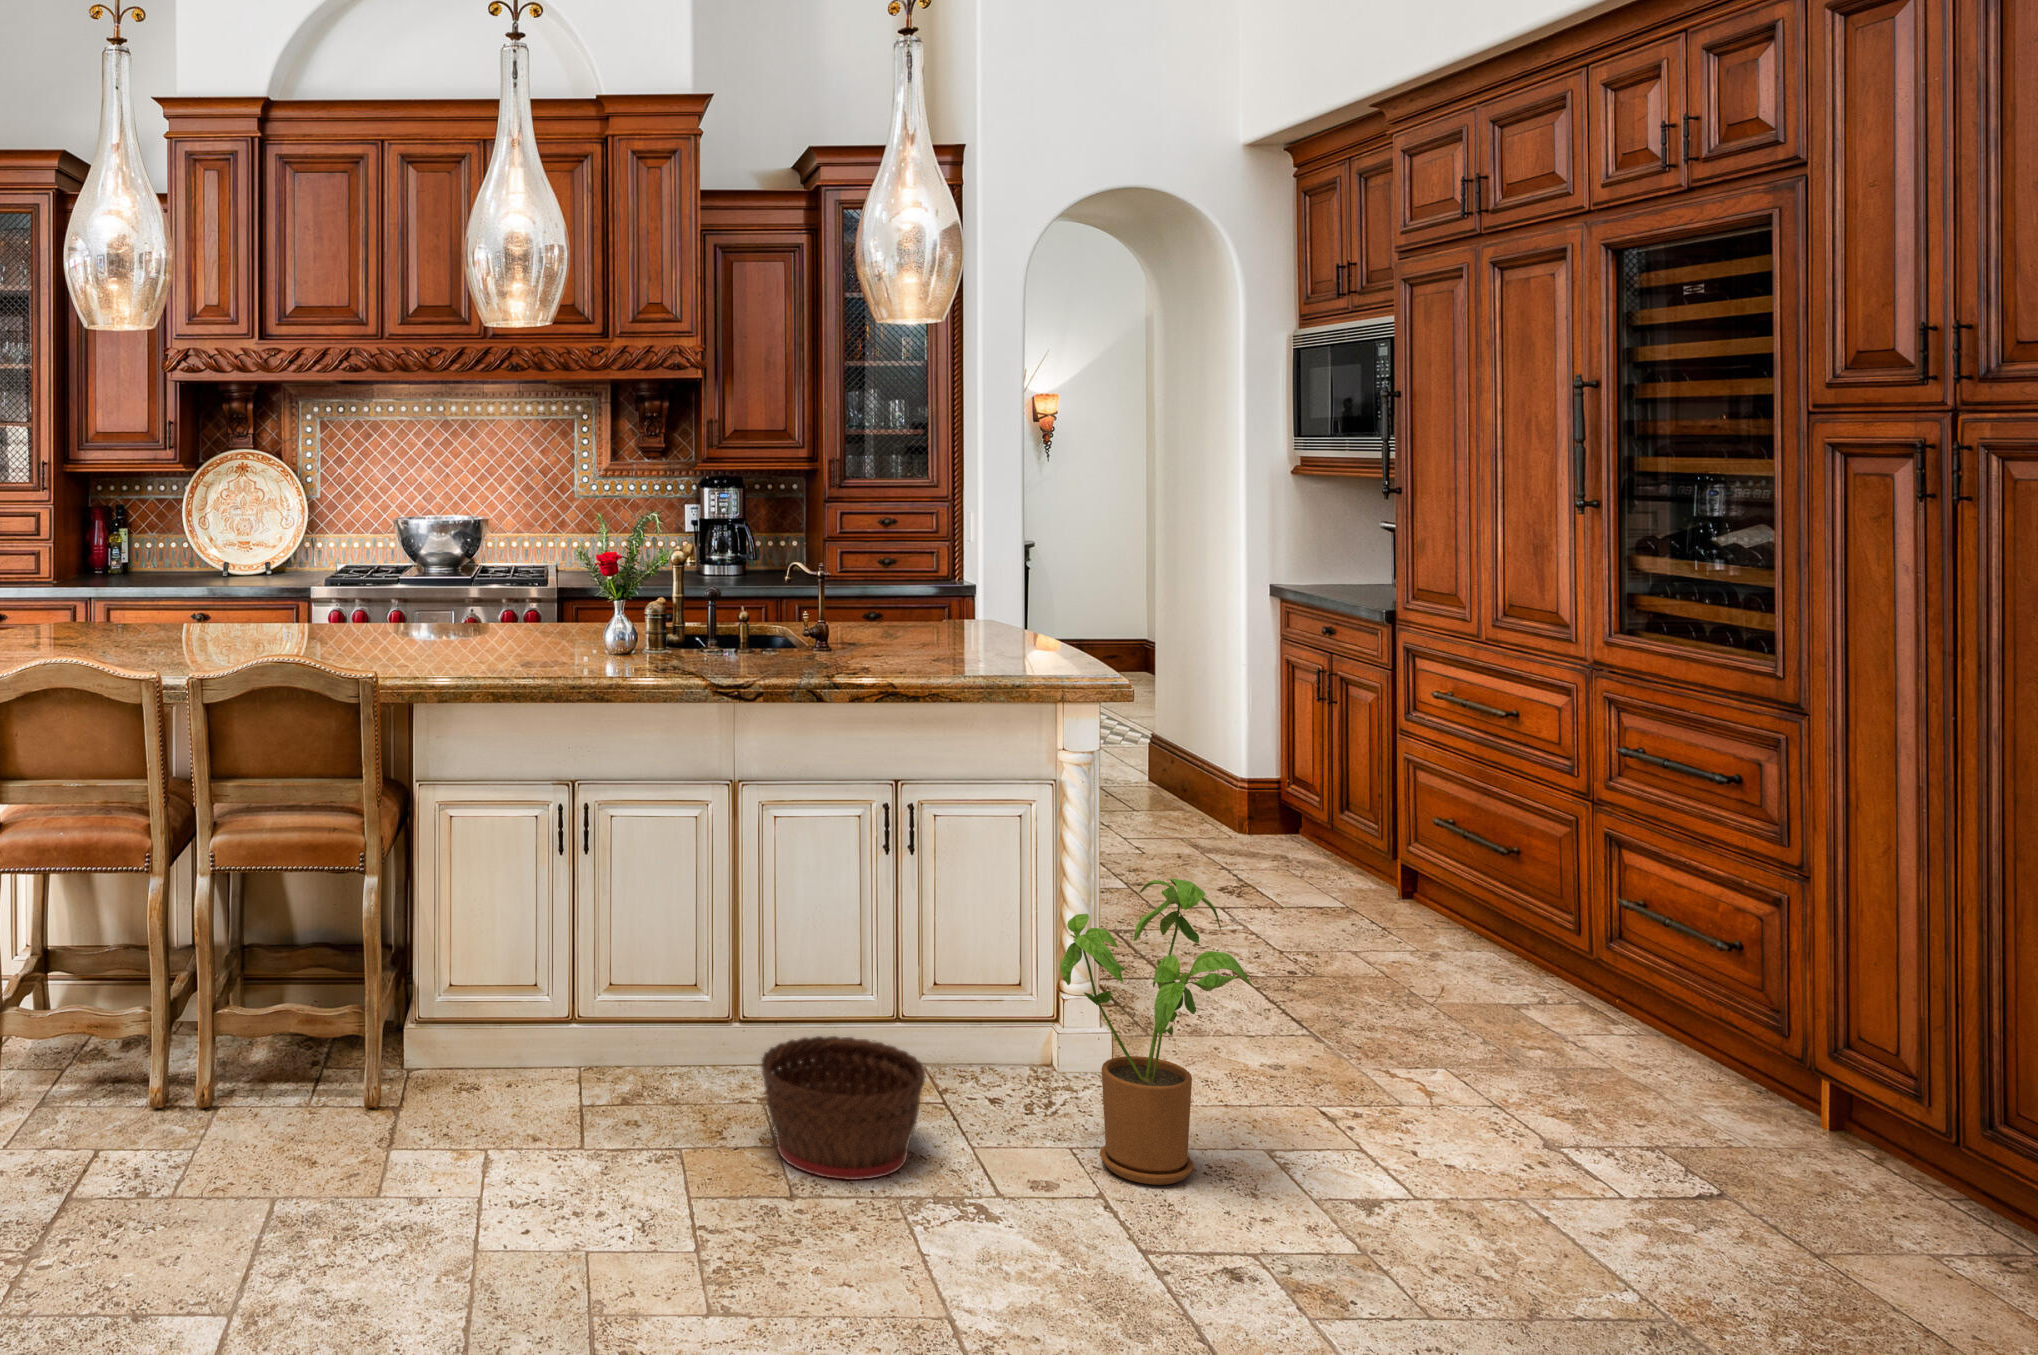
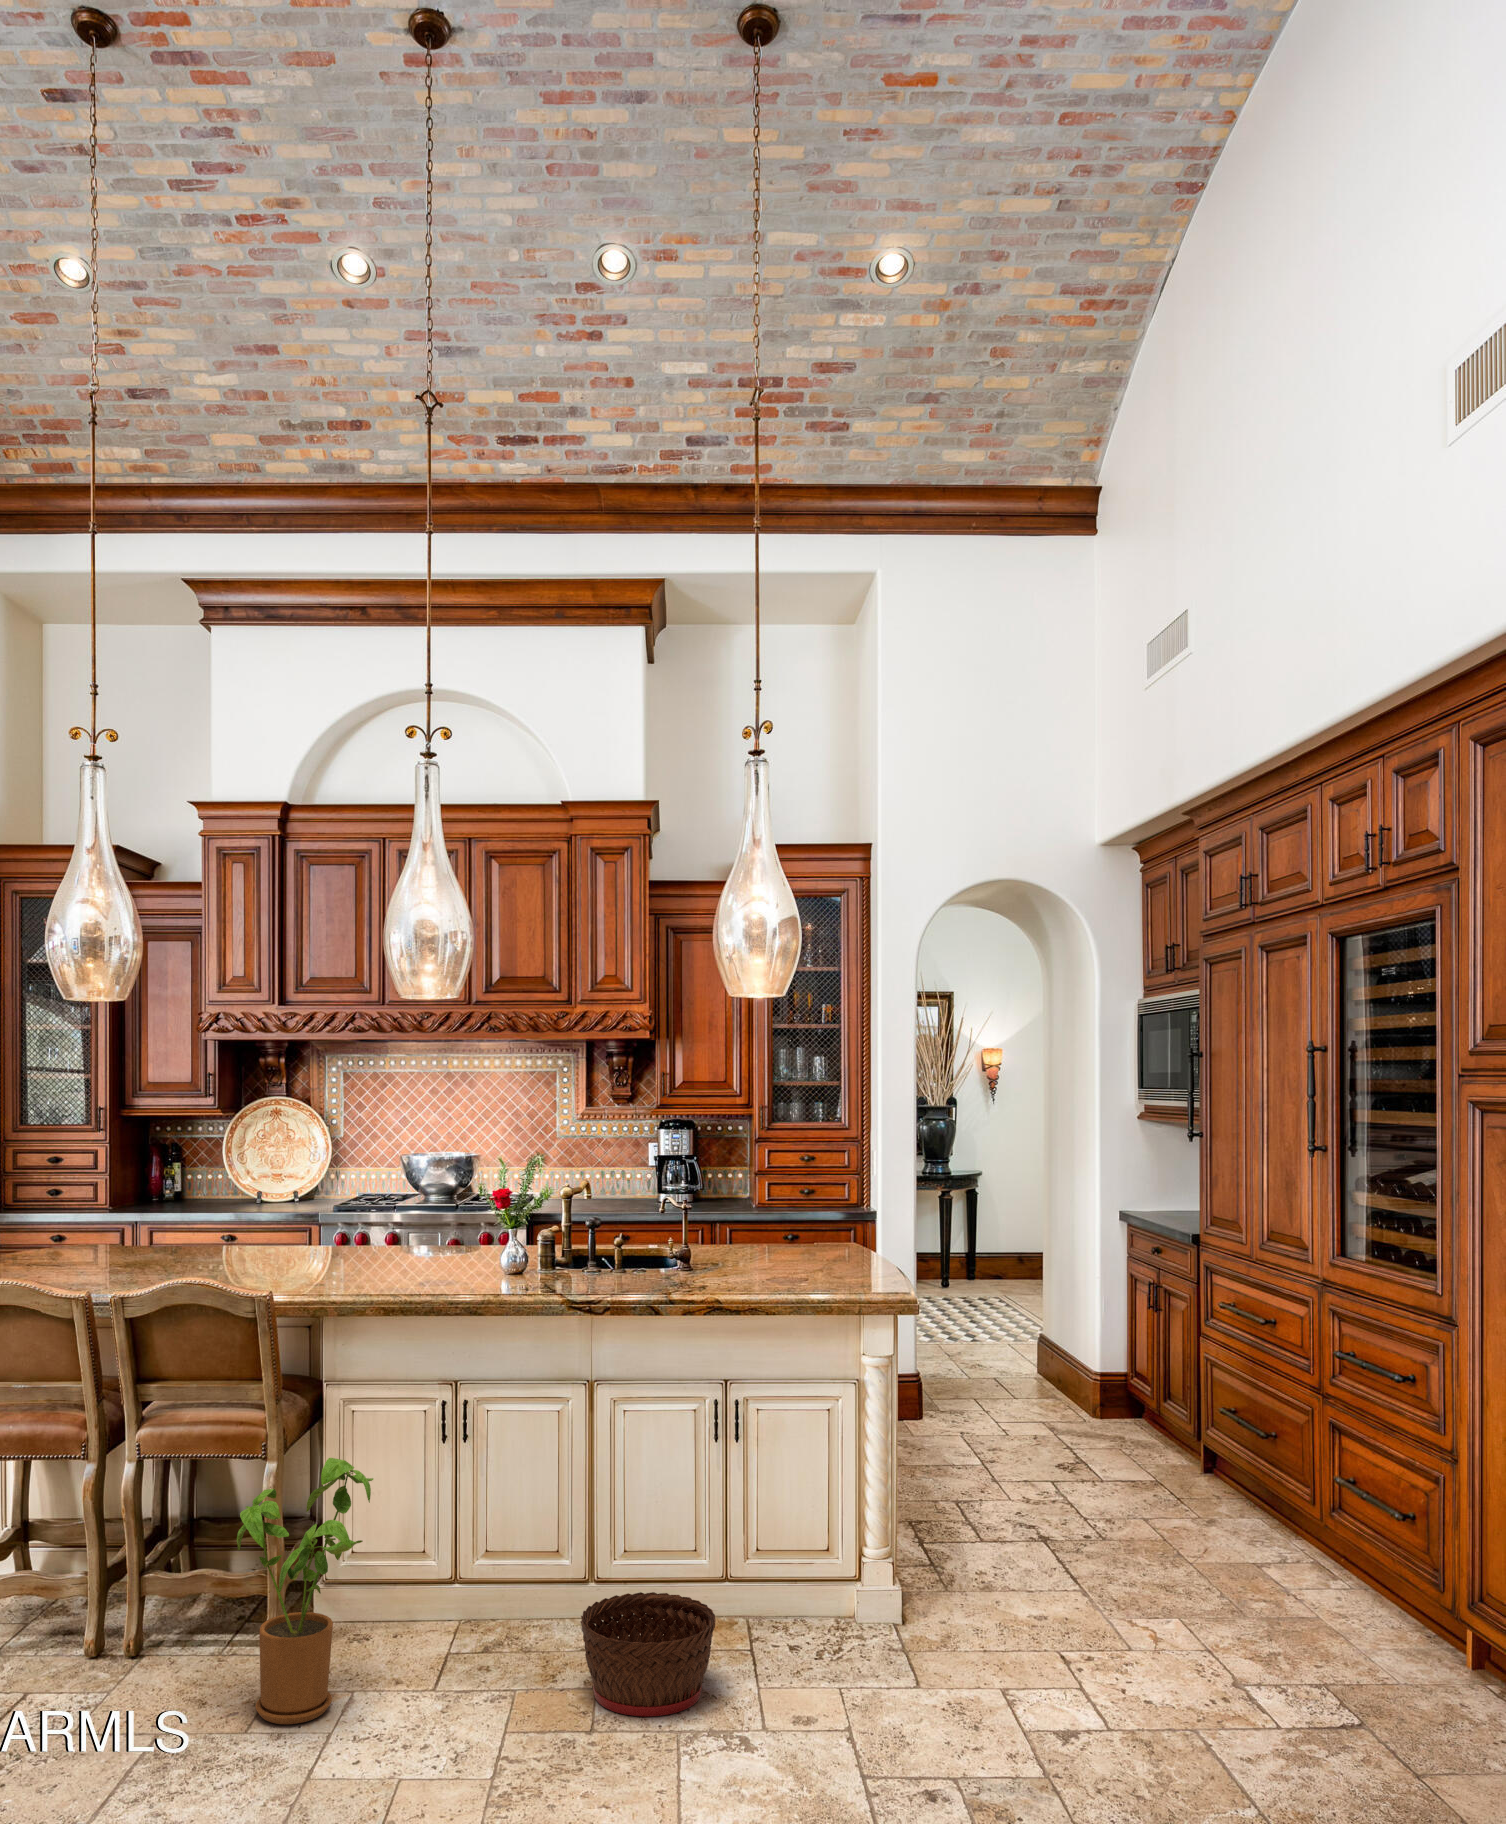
house plant: present [1060,878,1252,1185] -> present [237,1458,373,1724]

